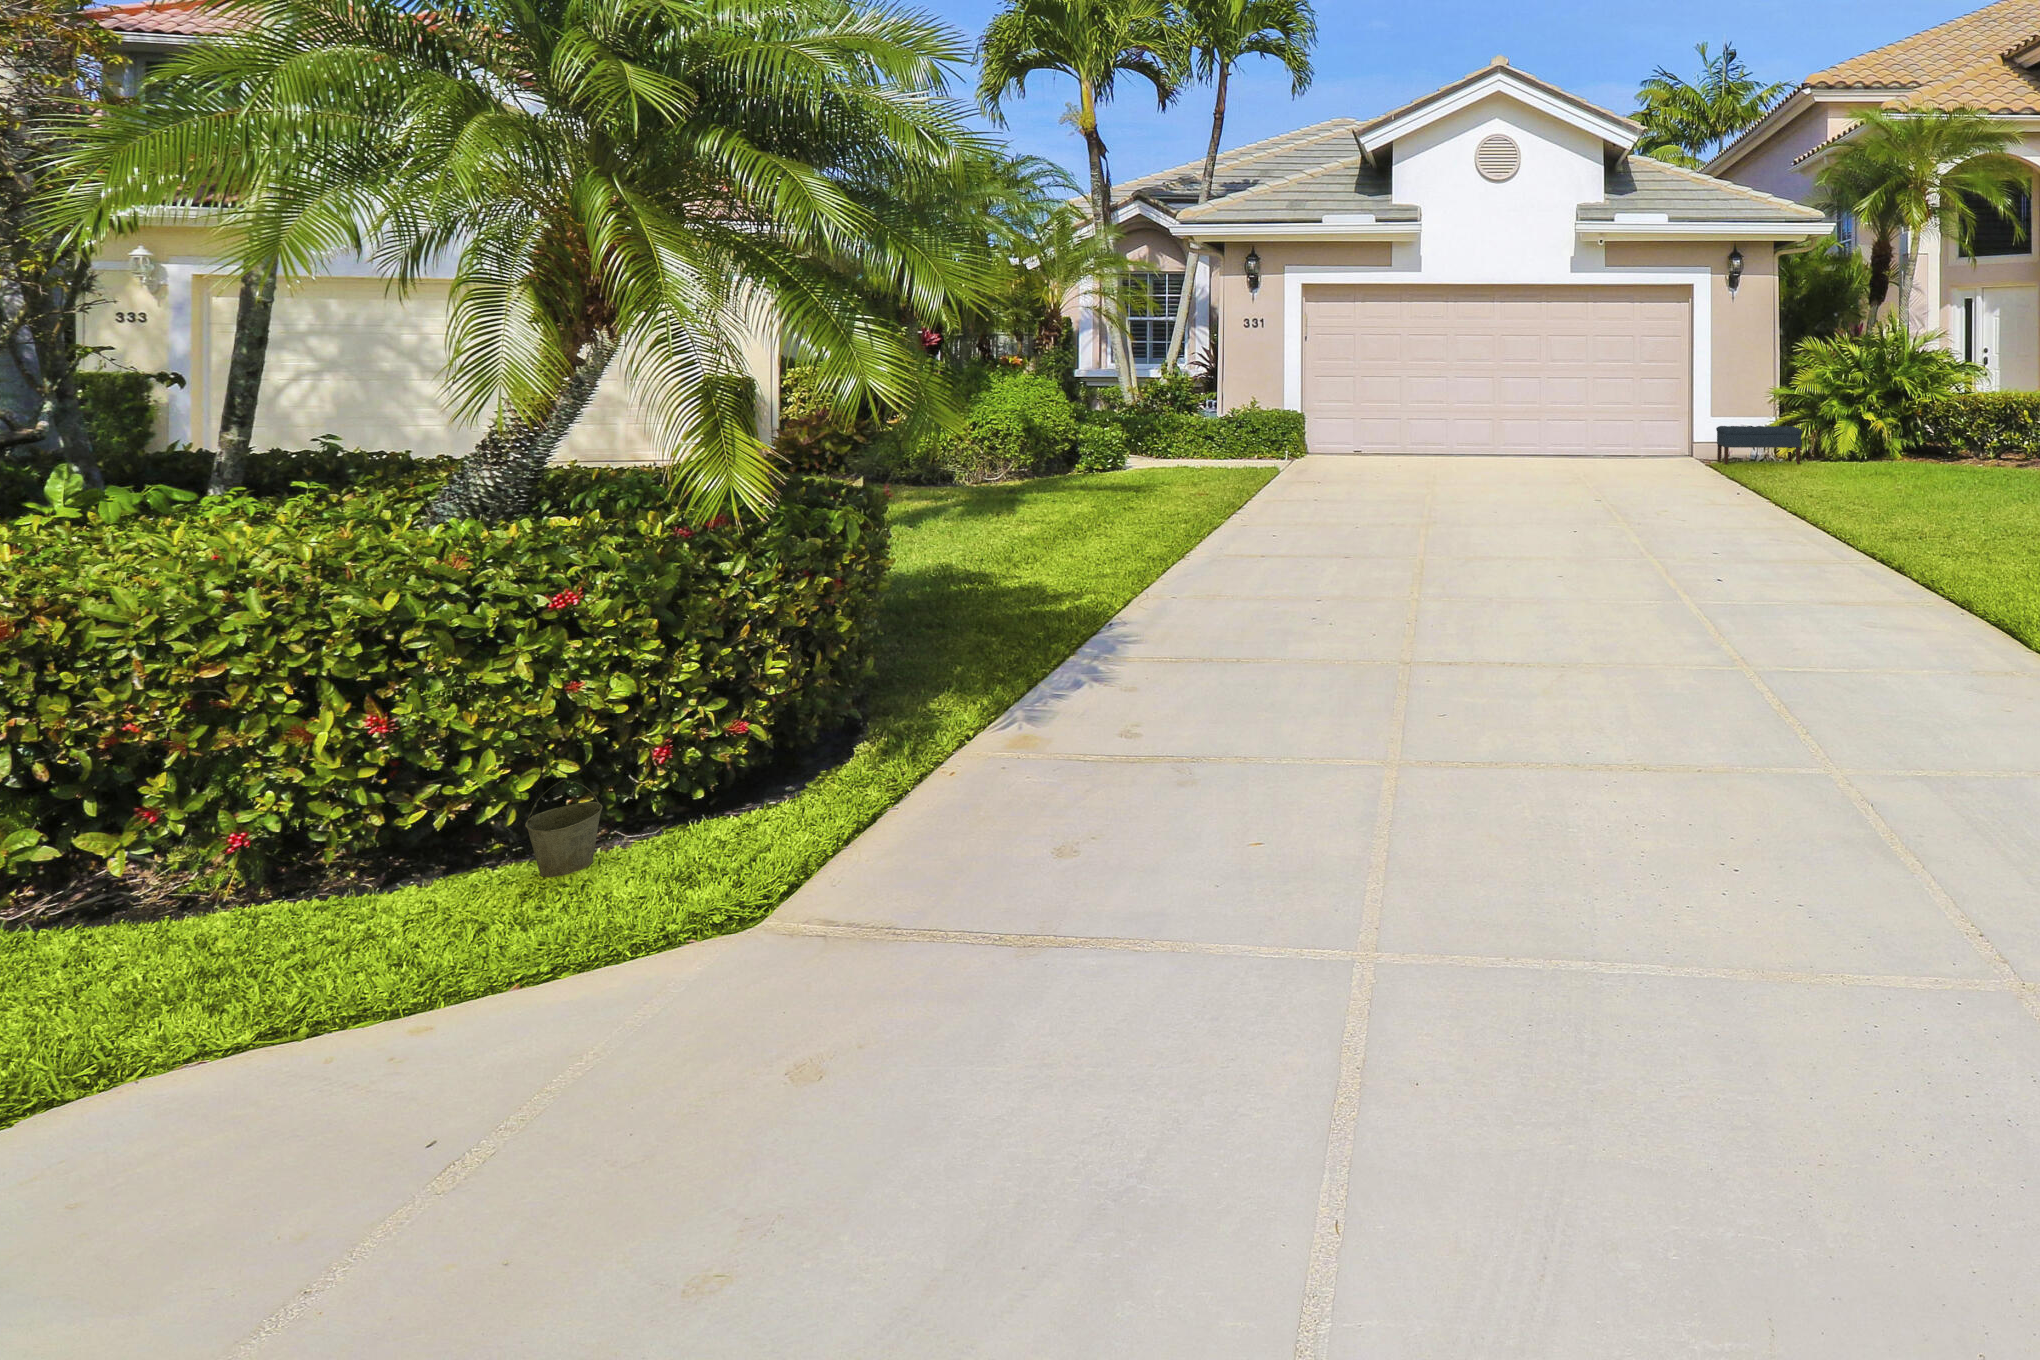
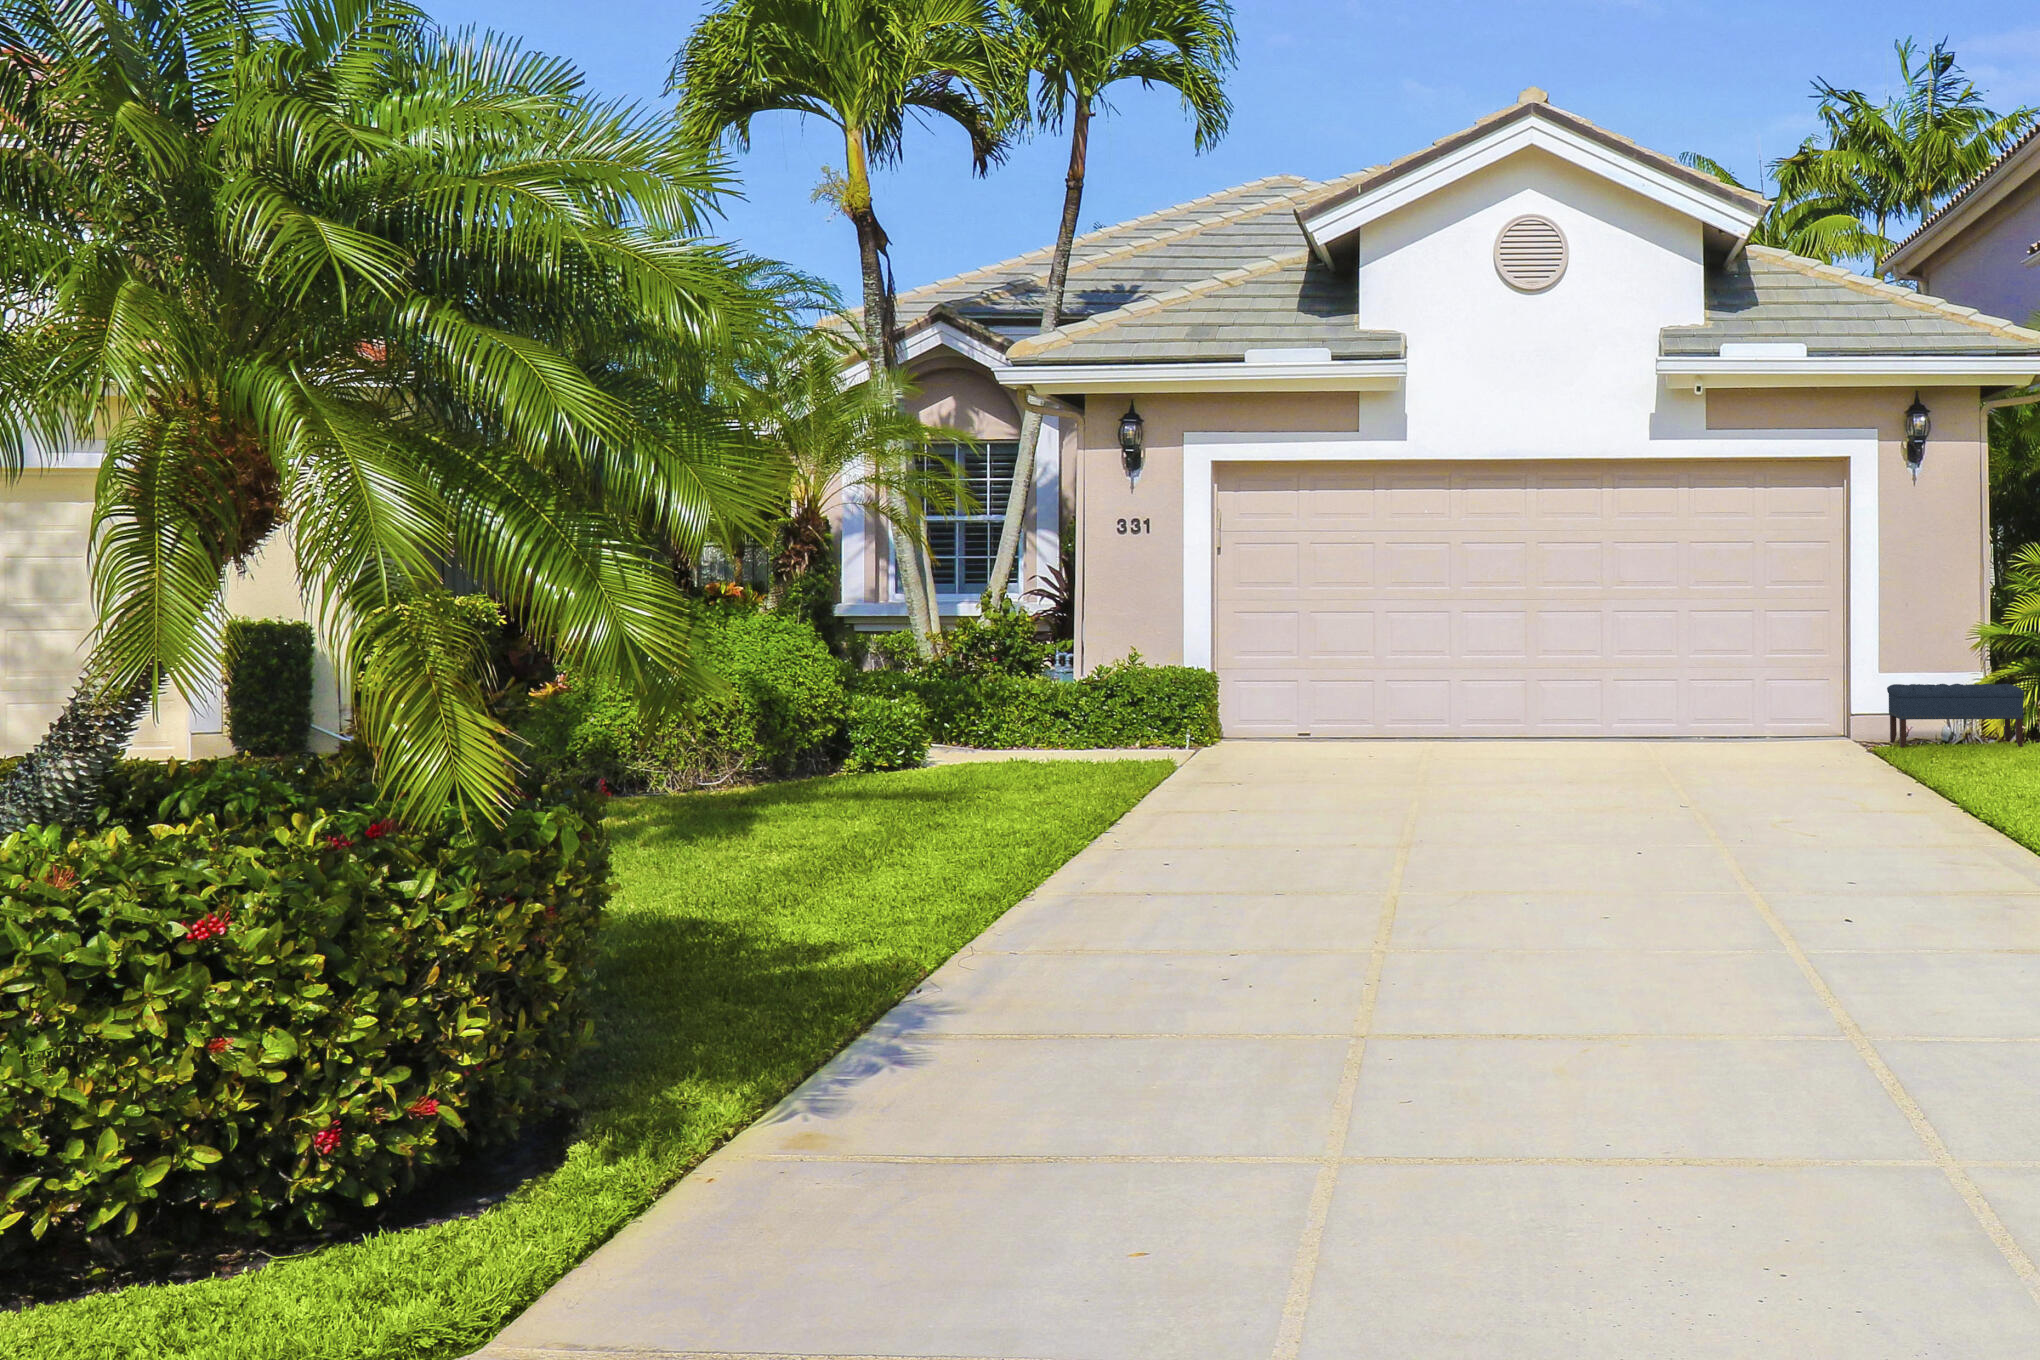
bucket: present [525,779,602,877] -> none [152,1170,249,1304]

